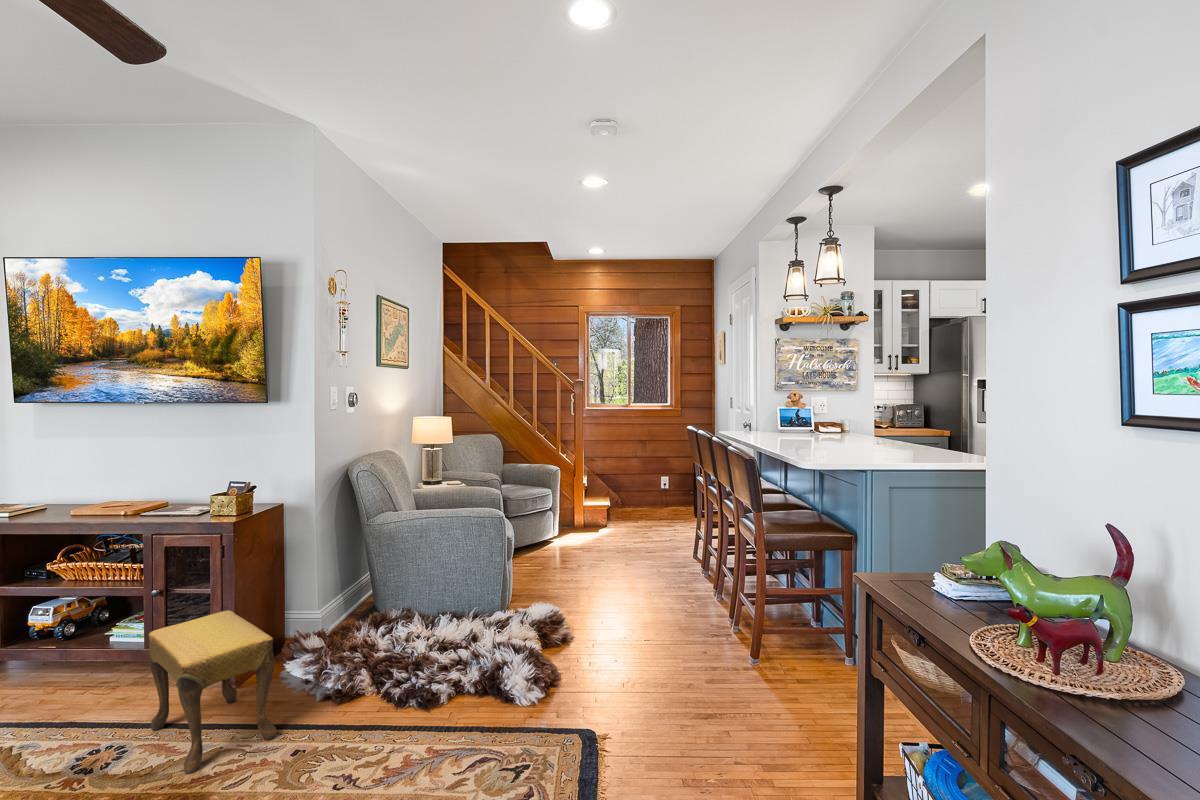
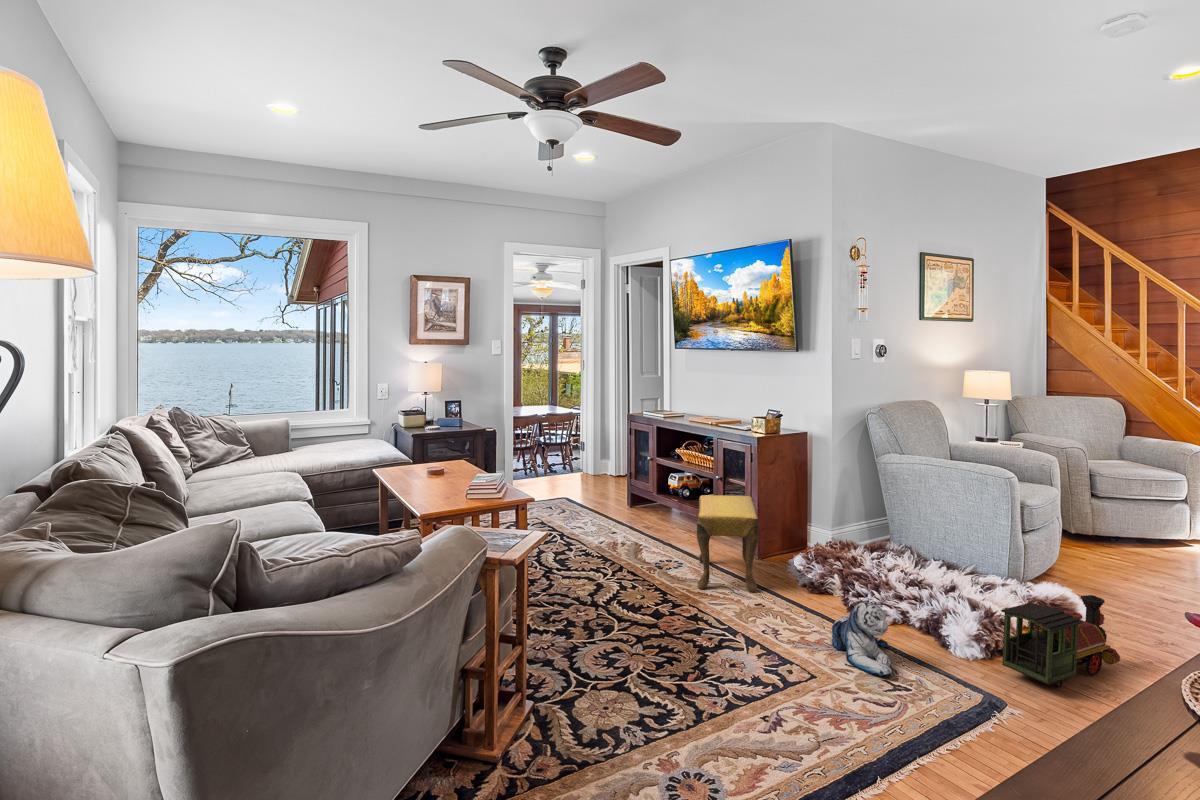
toy train: none [564,605,618,696] -> present [1001,595,1120,688]
plush toy: none [413,689,506,772] -> present [832,603,892,676]

